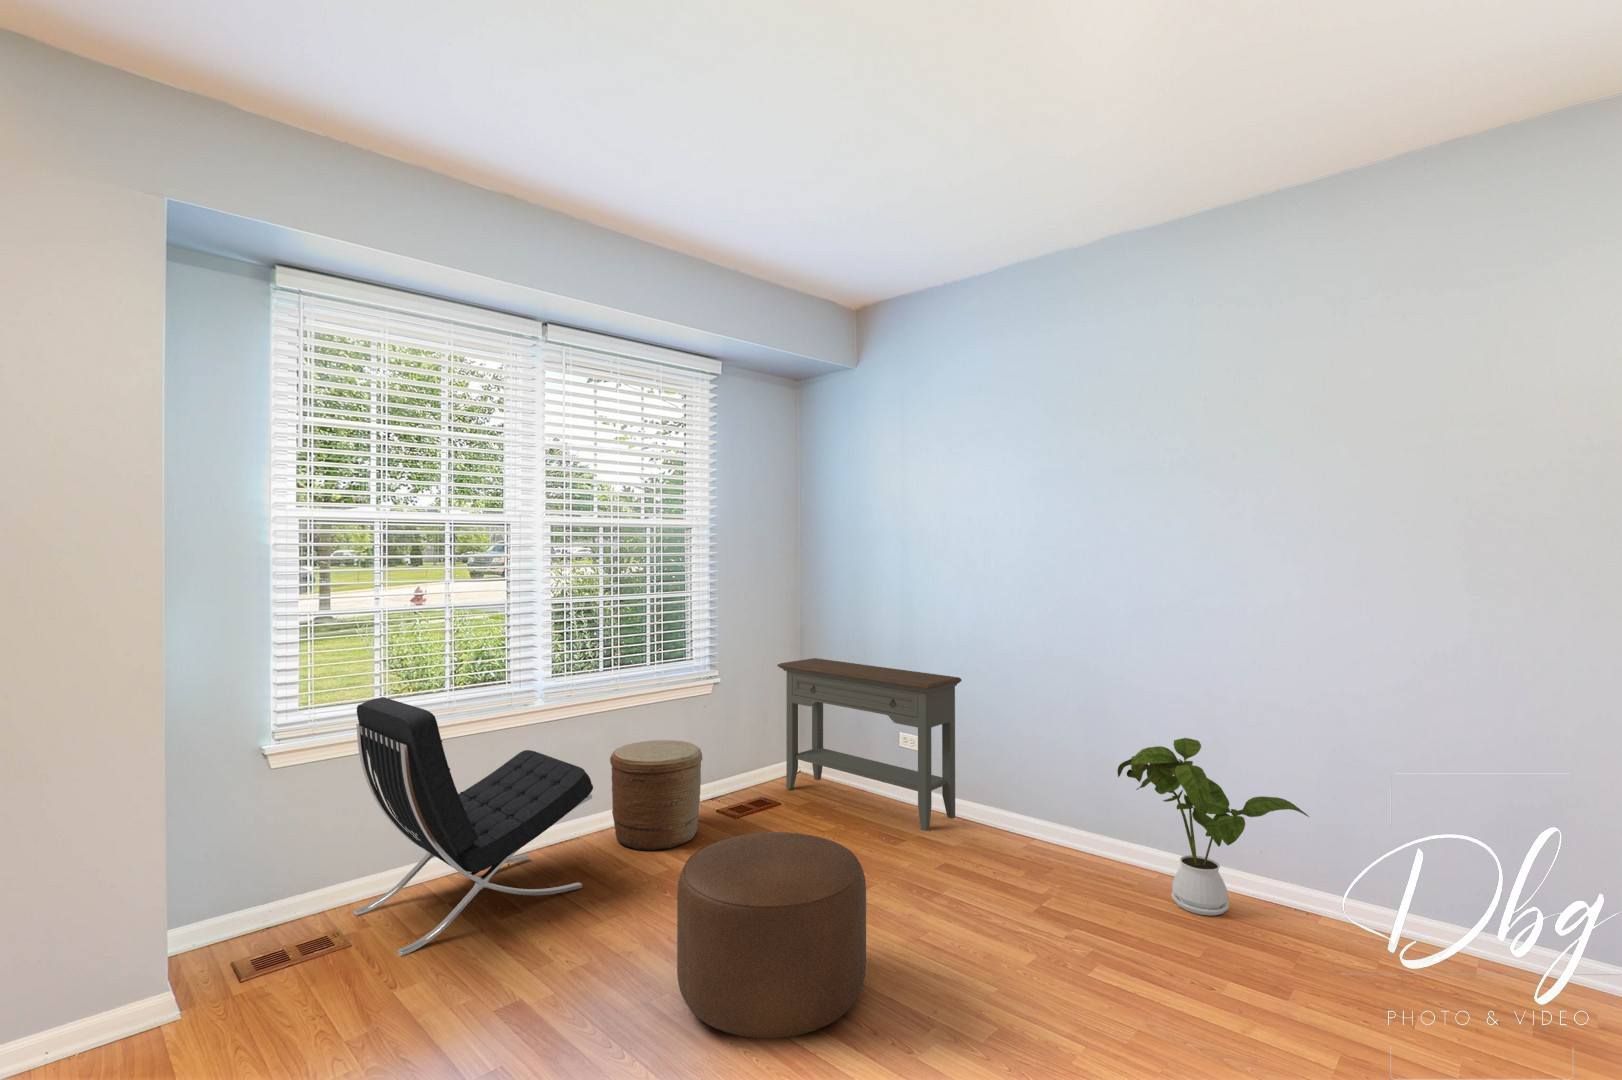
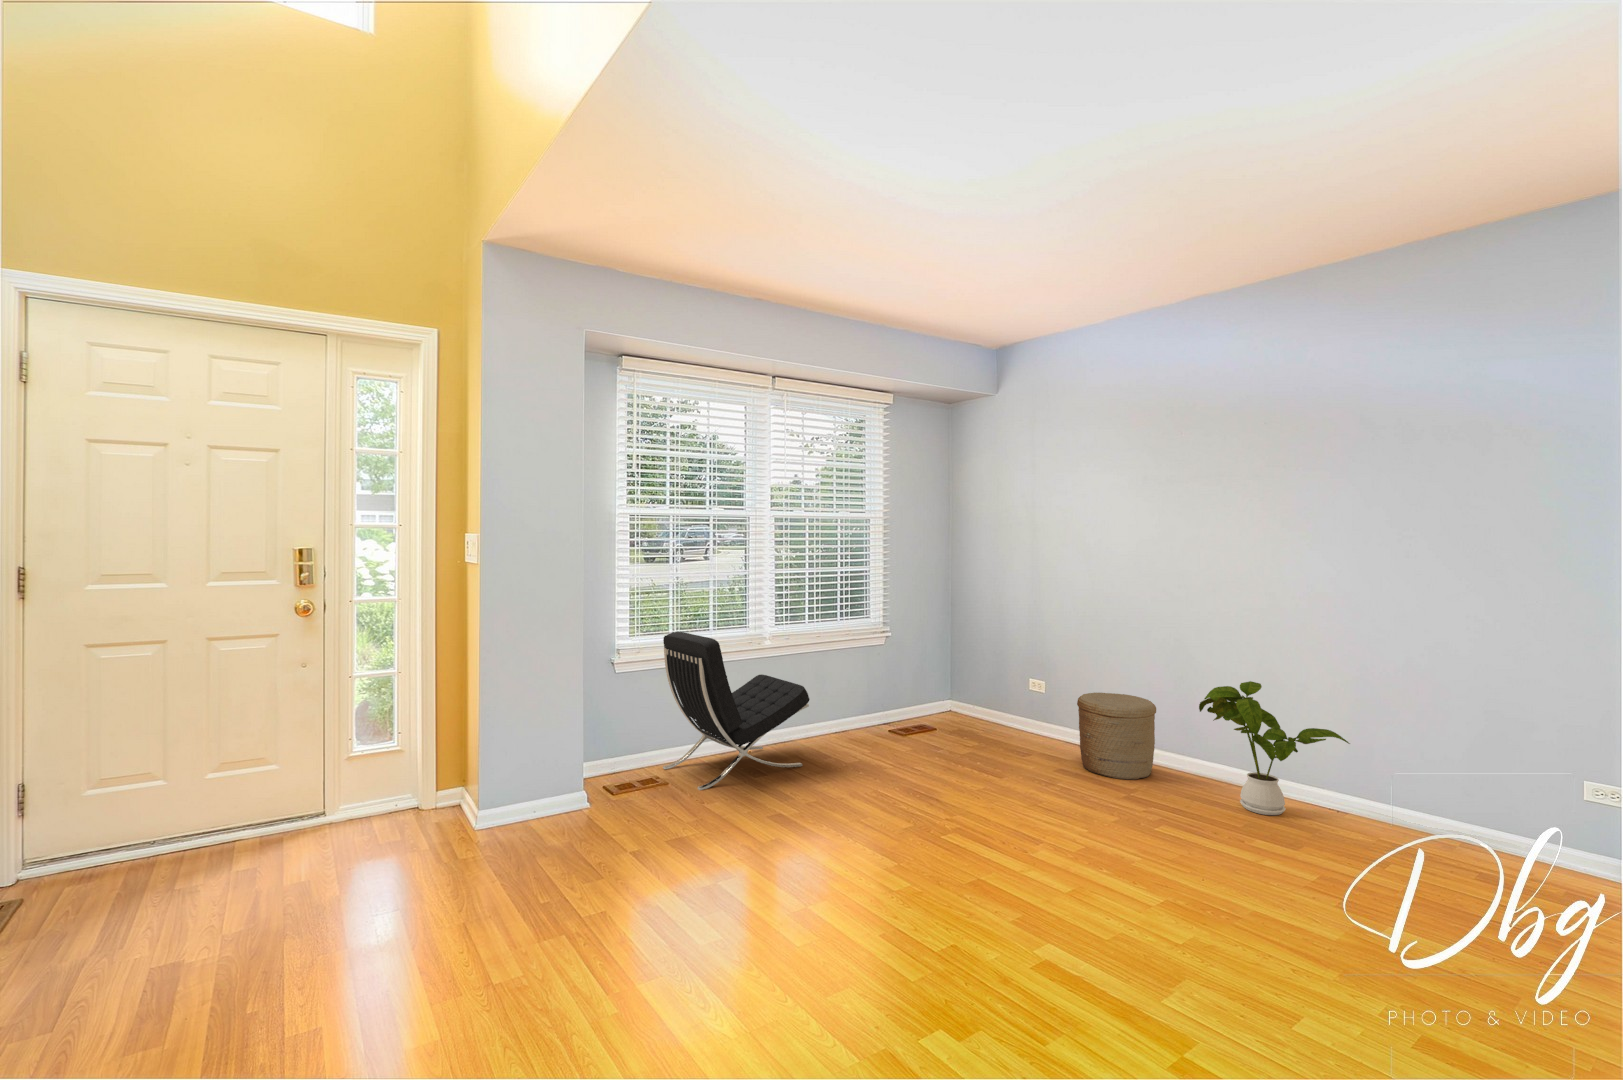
console table: present [777,658,962,831] -> none [934,622,1081,753]
woven basket: present [610,740,702,851] -> present [1077,693,1156,779]
ottoman: present [677,832,866,1038] -> none [876,728,1000,843]

